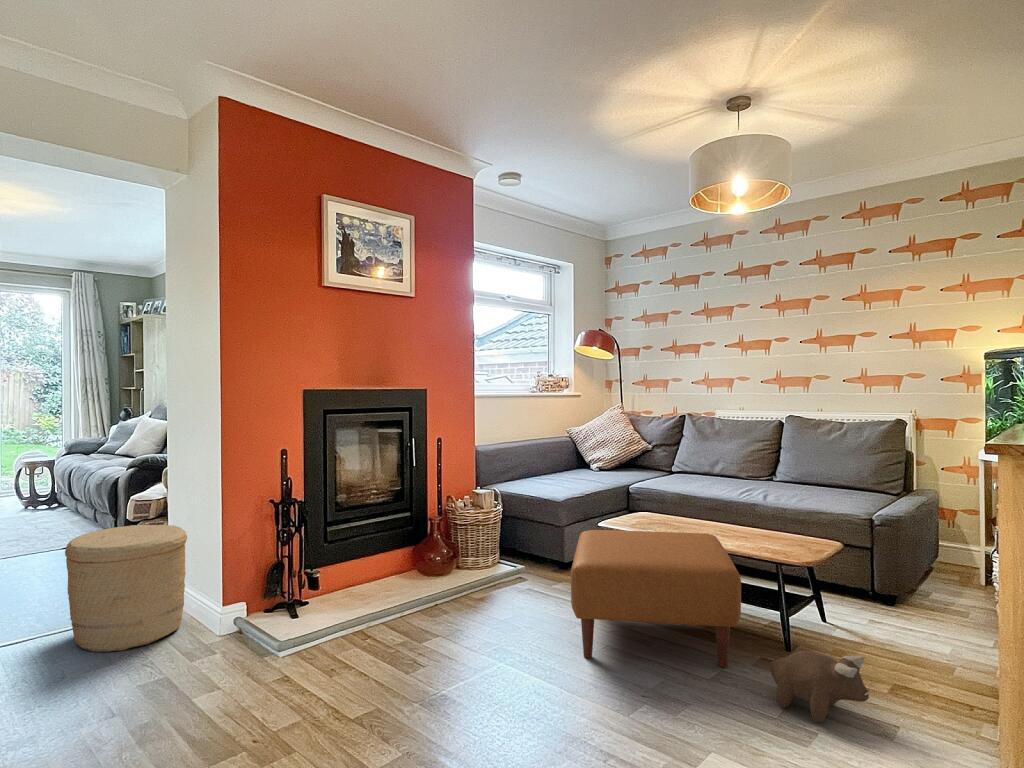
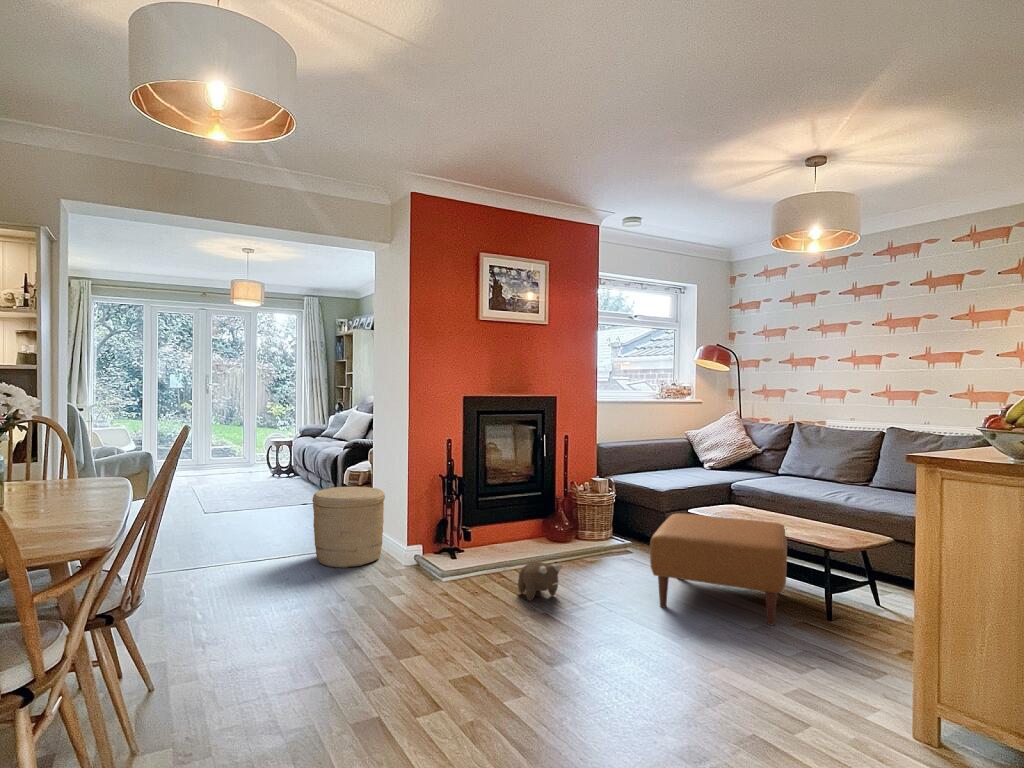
plush toy: present [770,651,872,723] -> present [518,561,562,601]

